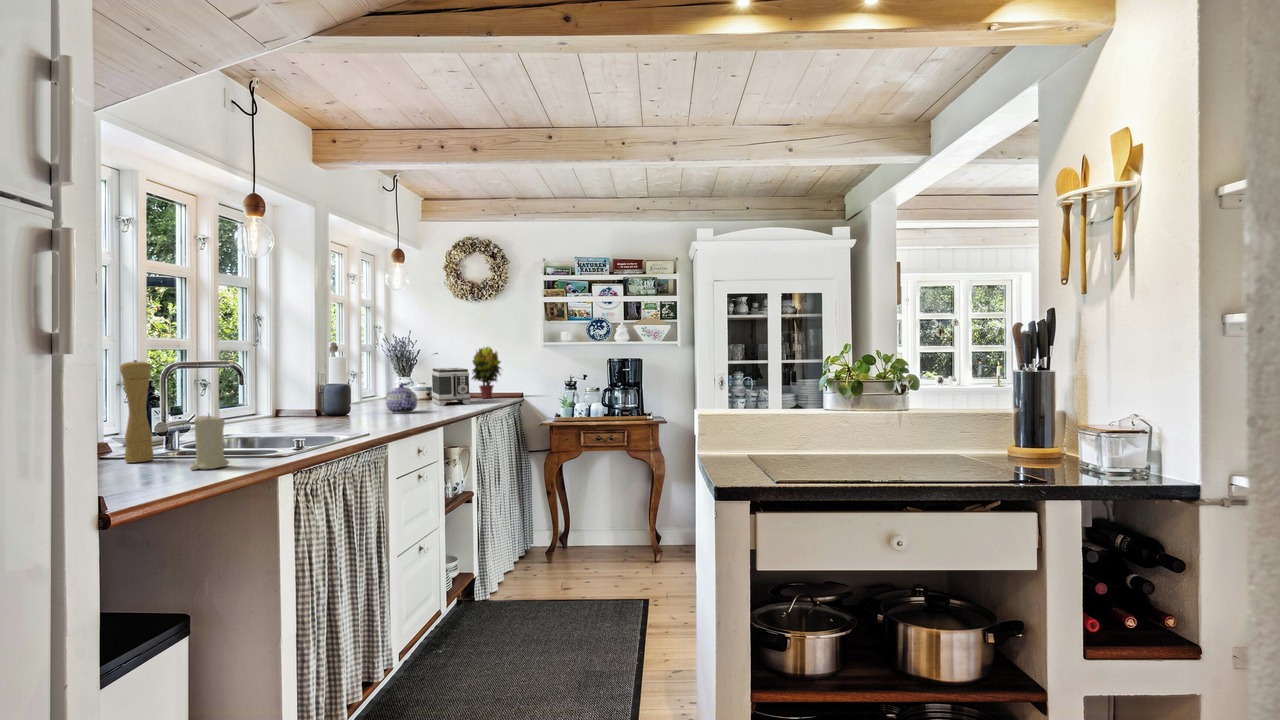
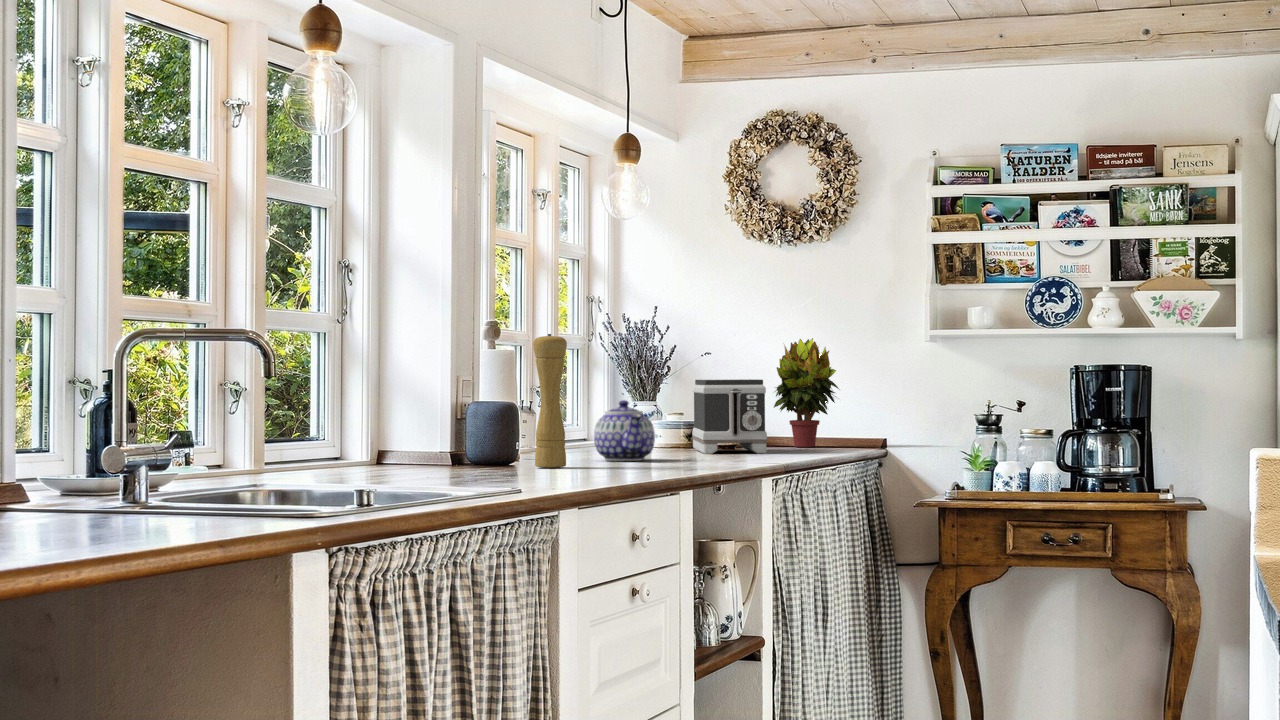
pepper mill: present [120,360,154,463] -> present [533,334,567,468]
candle: present [190,414,229,470] -> none [118,401,200,523]

